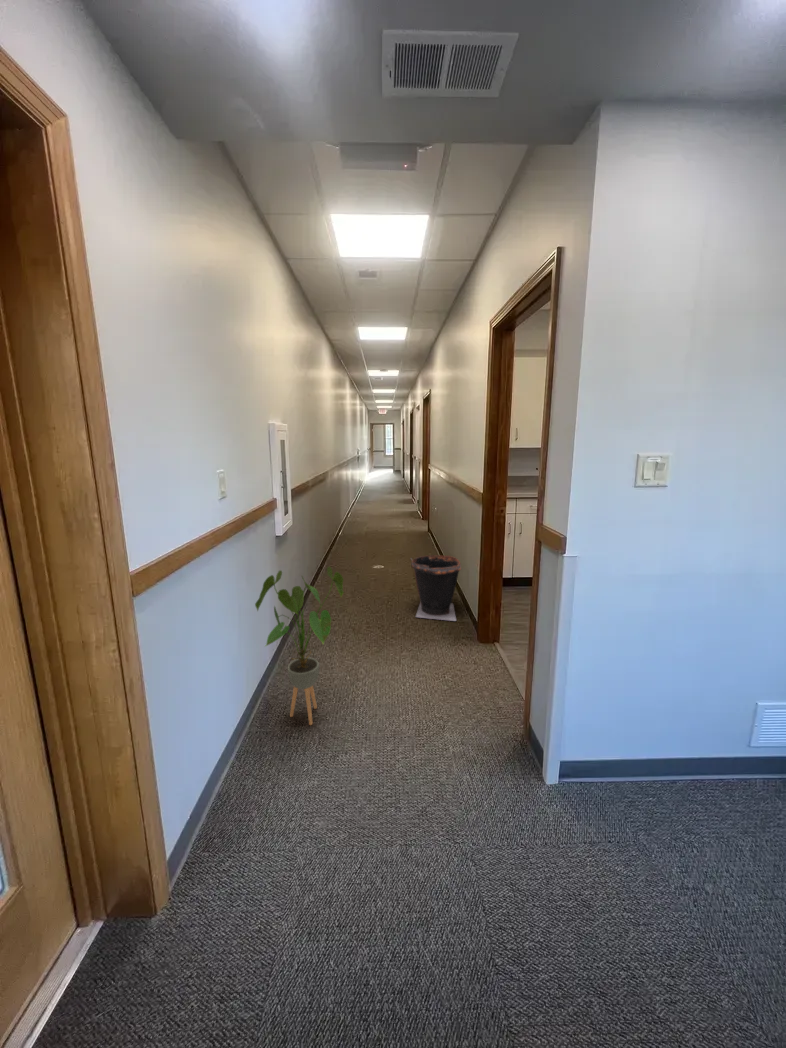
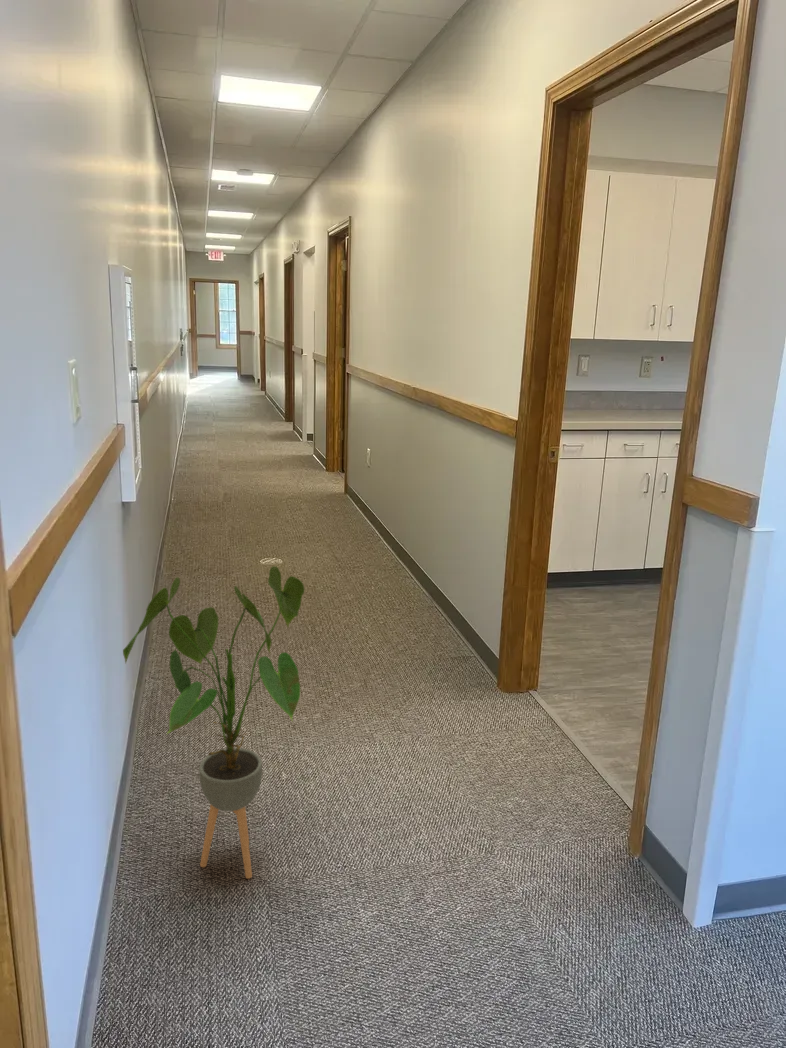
waste bin: present [411,555,461,621] -> none [367,538,461,658]

